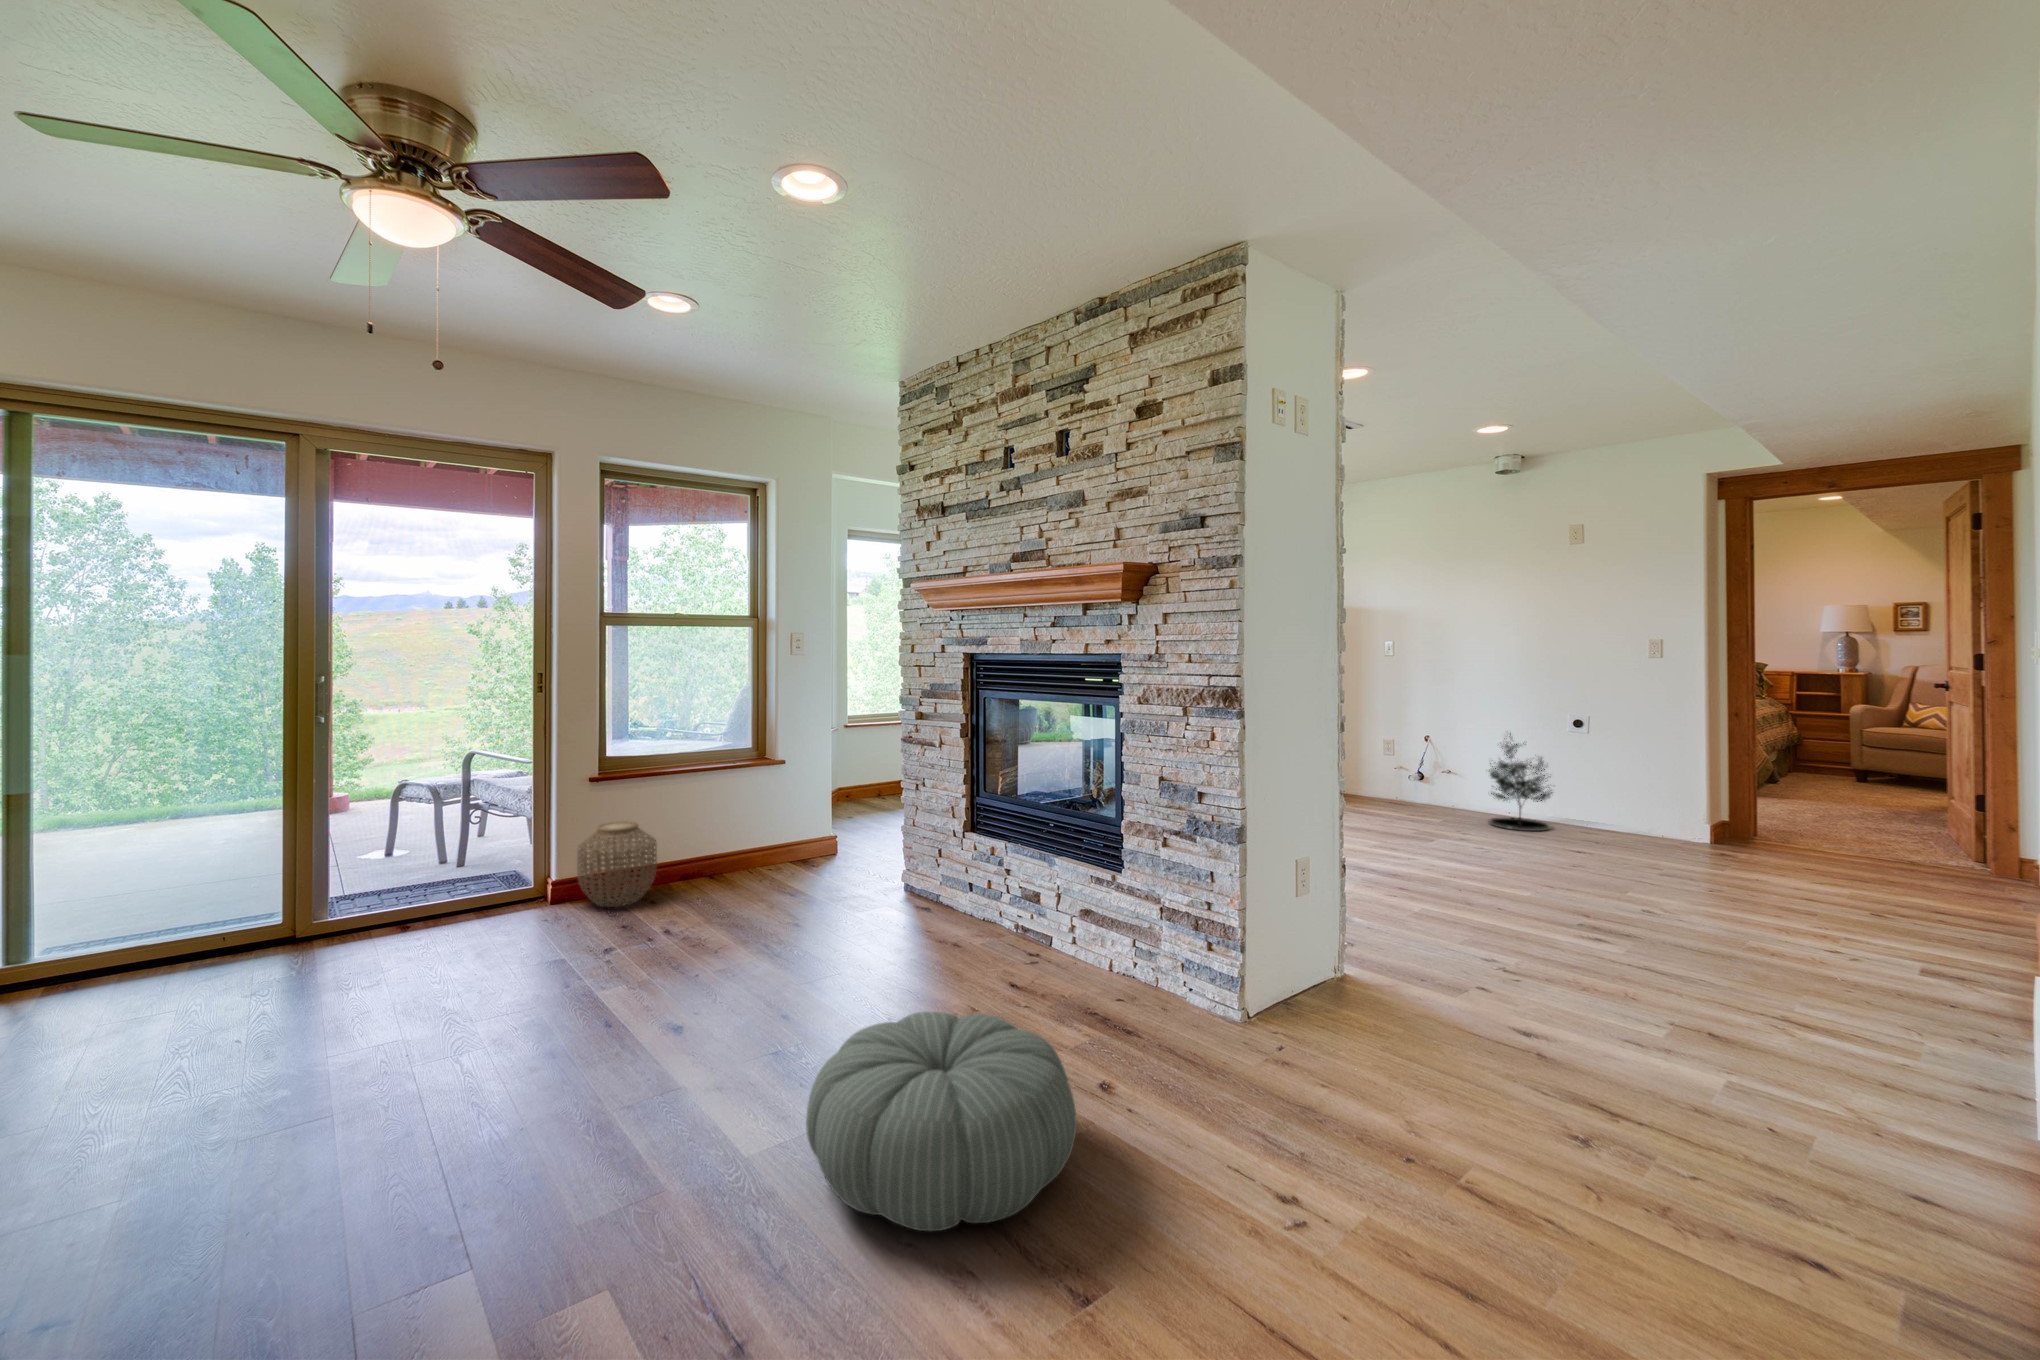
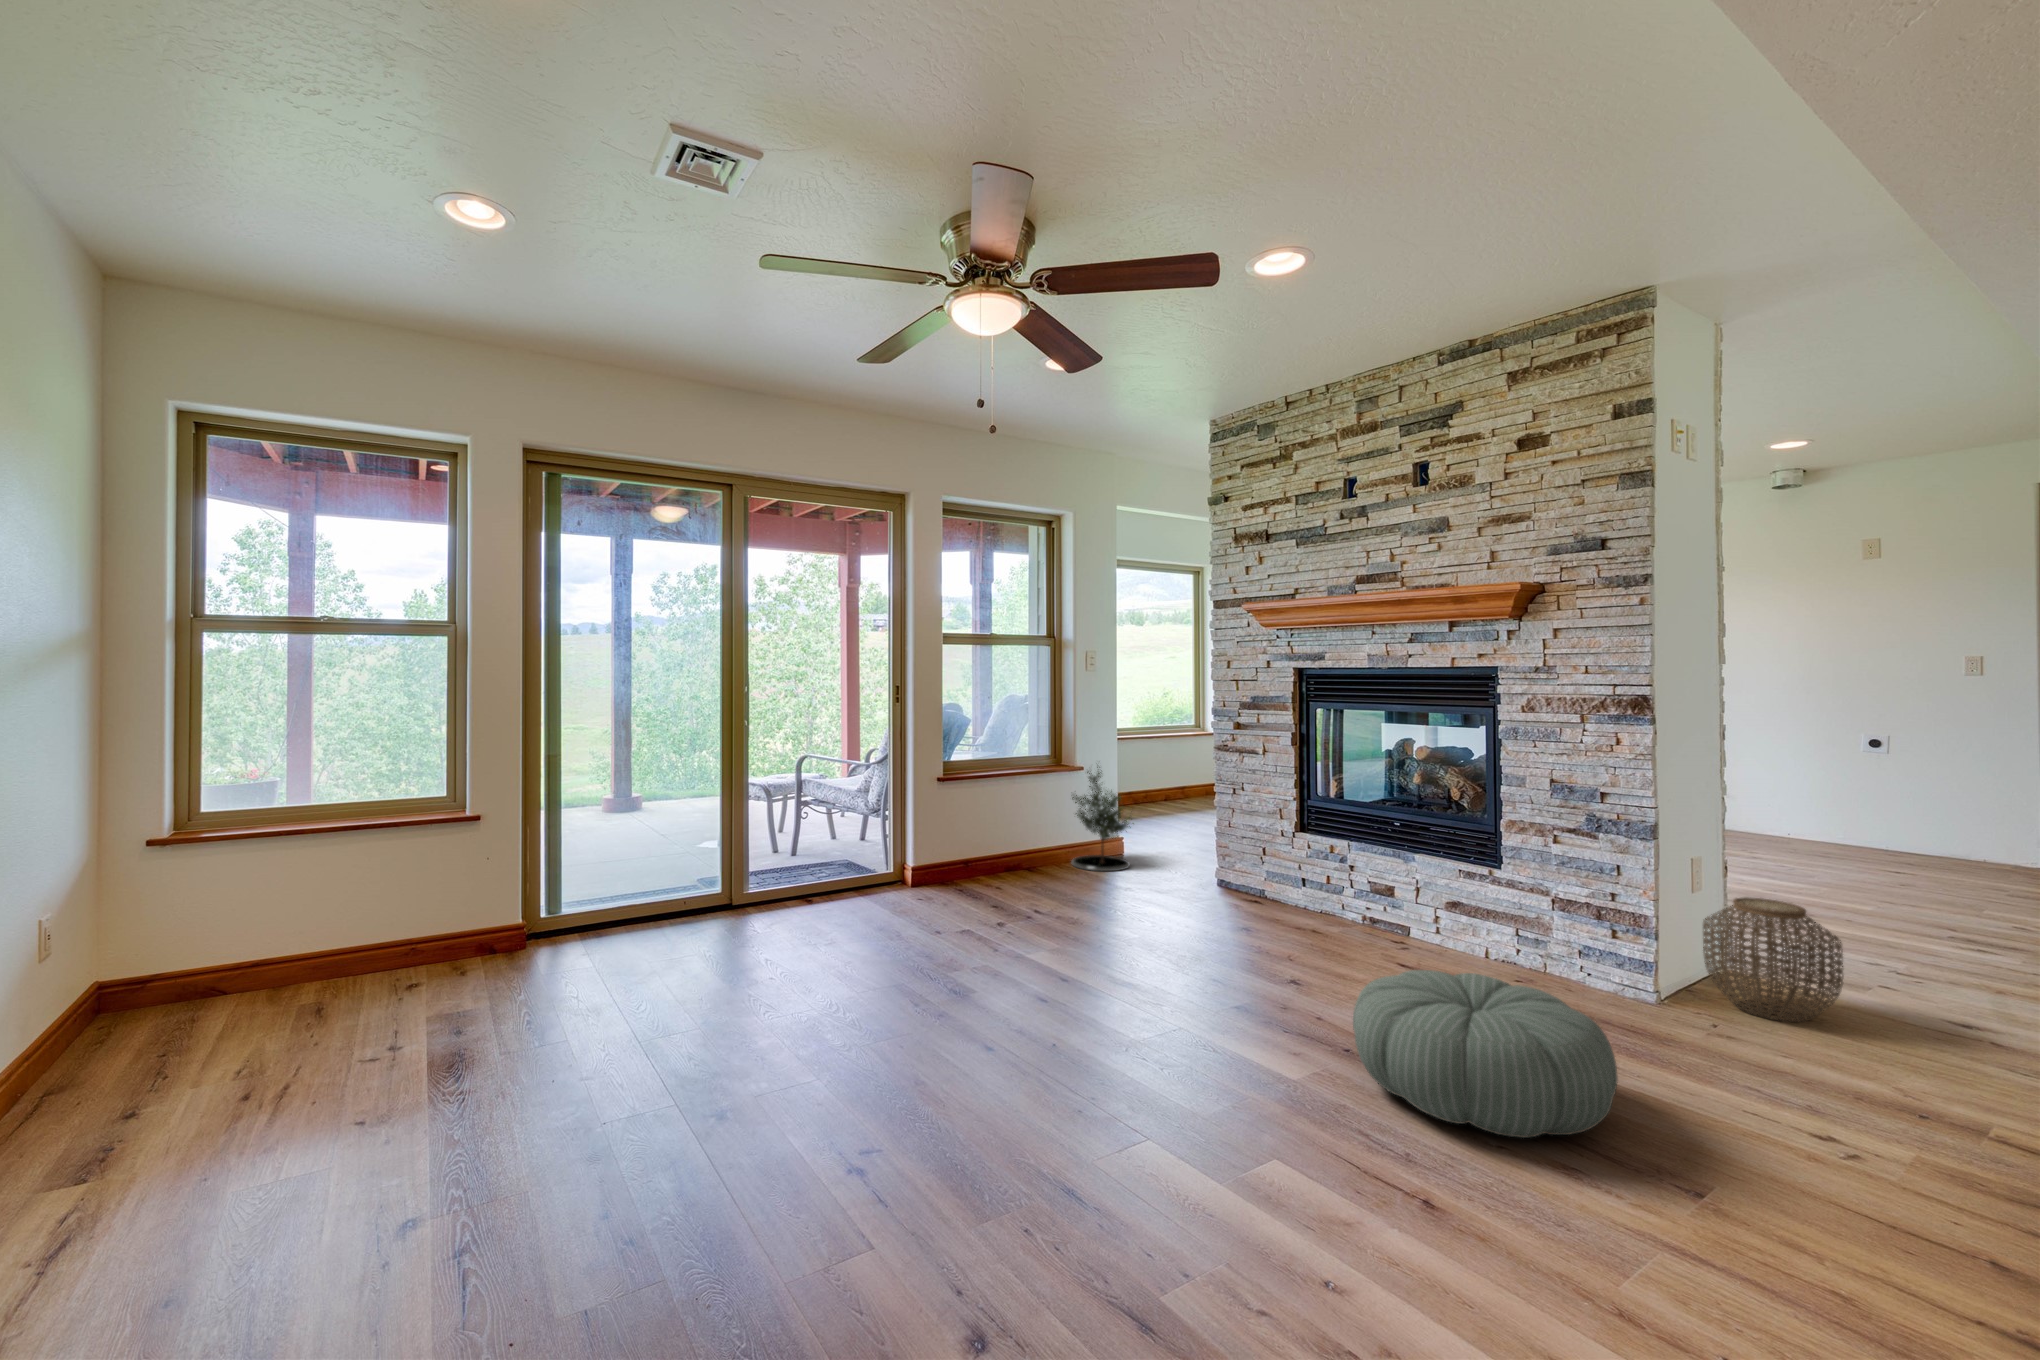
potted tree: present [1489,733,1552,831] -> present [1072,767,1134,871]
woven basket: present [577,821,657,907] -> present [1703,897,1843,1022]

